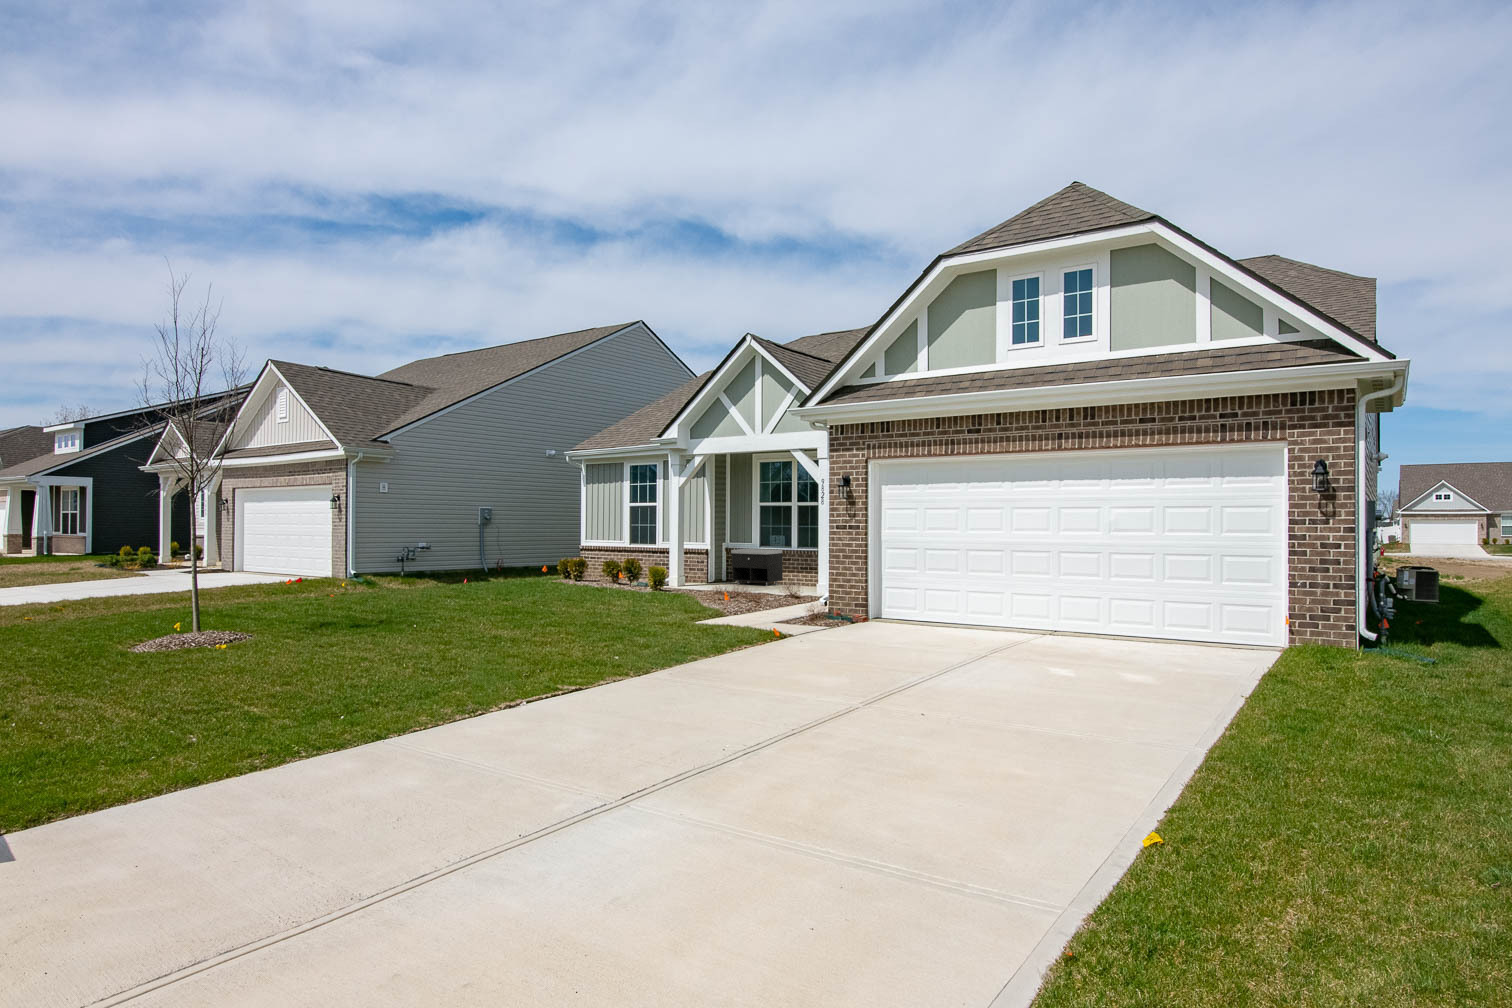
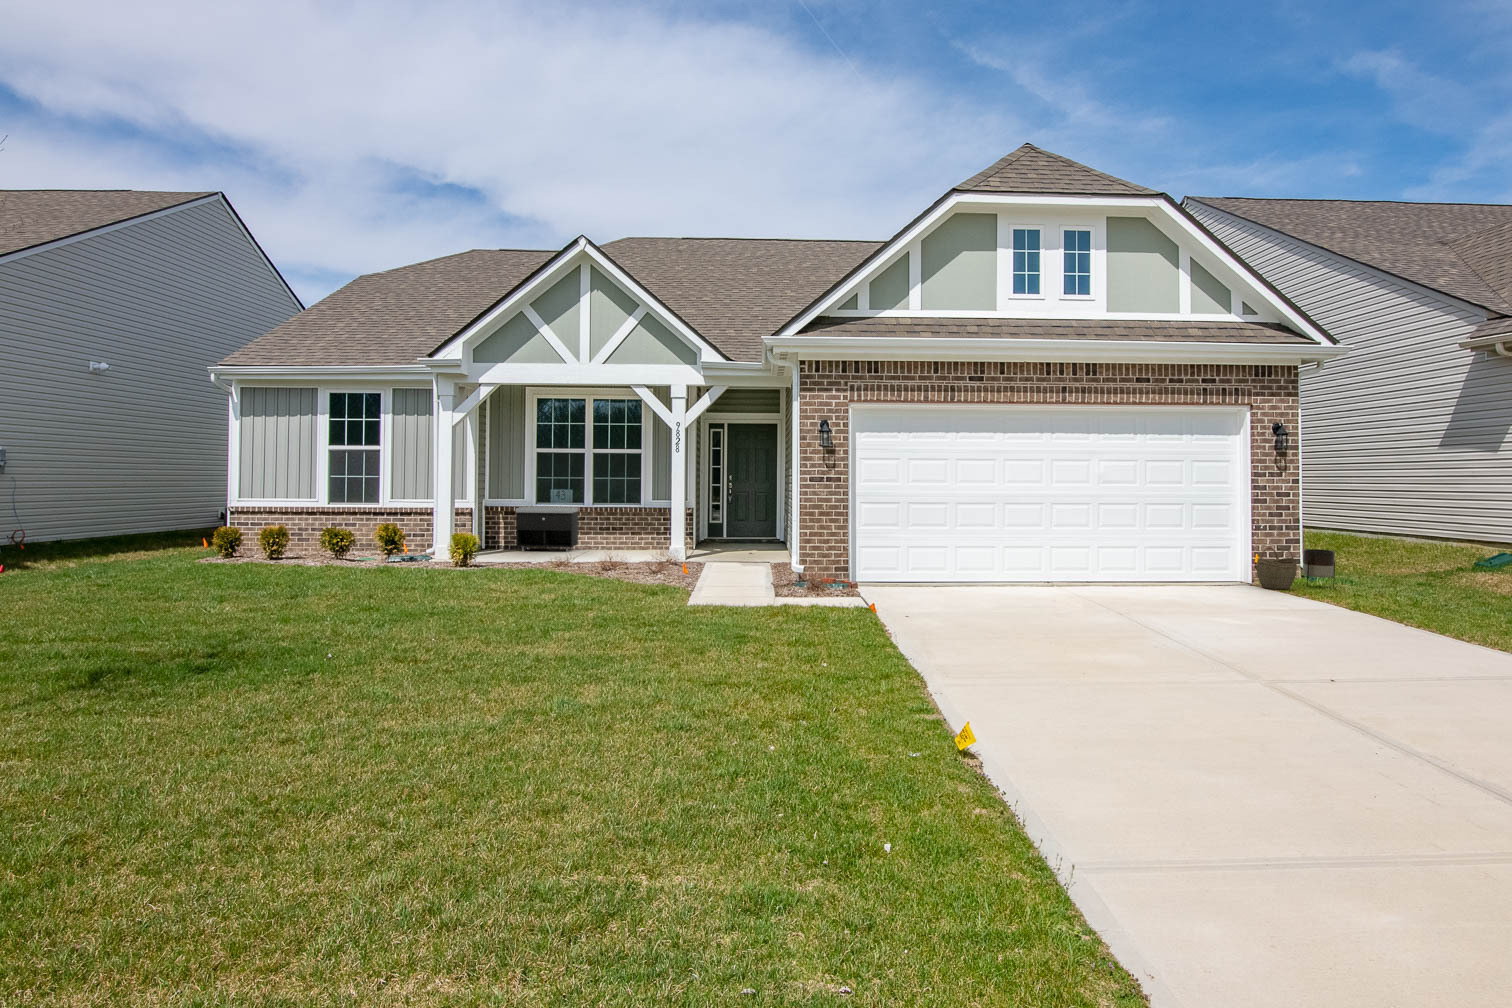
woven basket: none [1286,607,1335,658] -> present [1257,548,1297,589]
planter: none [1364,612,1404,662] -> present [1302,549,1335,588]

